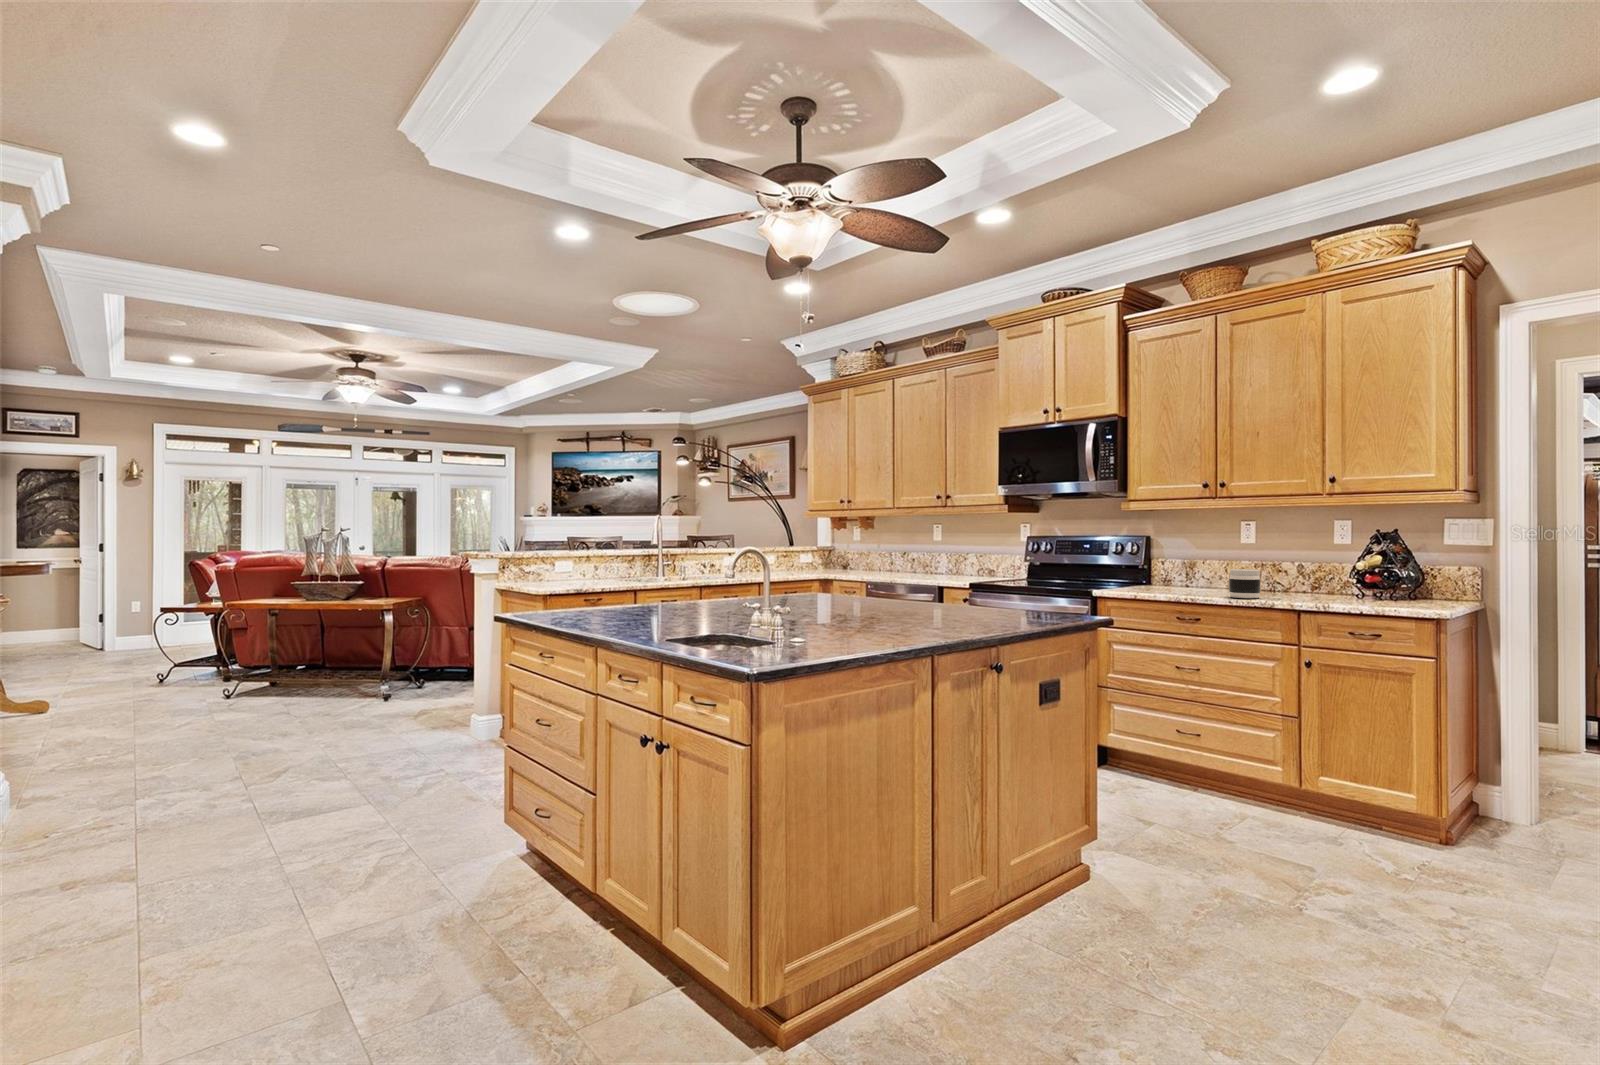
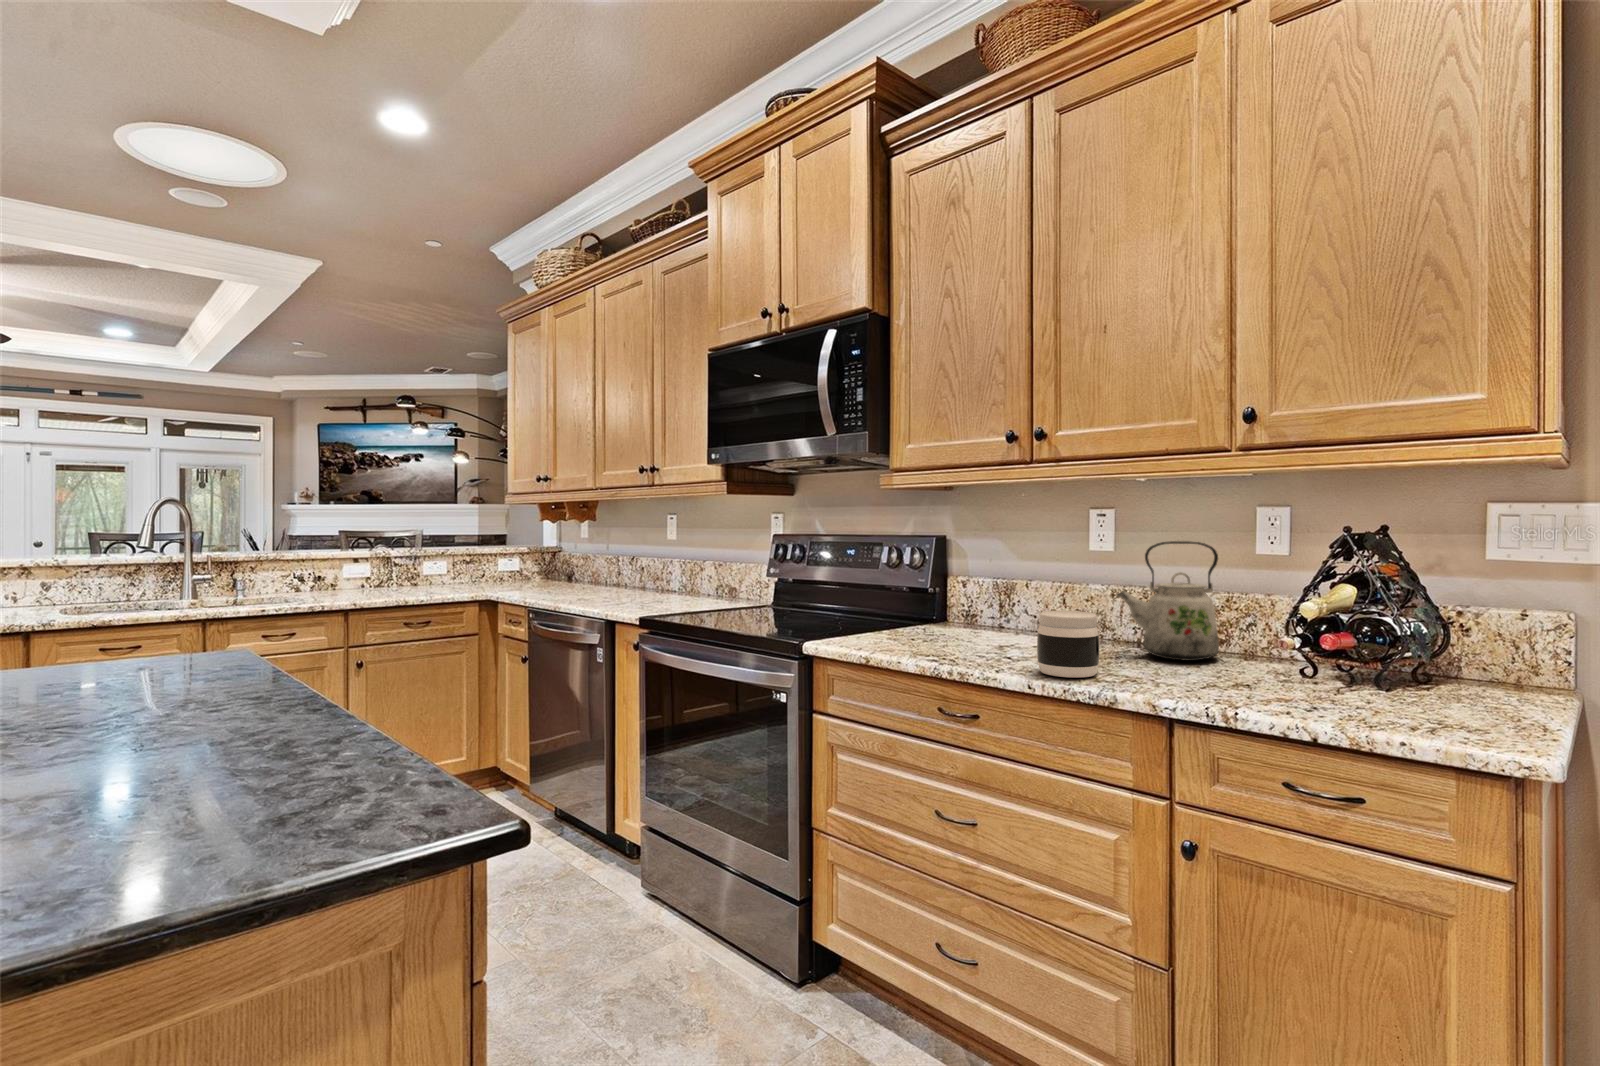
kettle: none [1264,537,1317,593] -> present [1117,541,1219,661]

